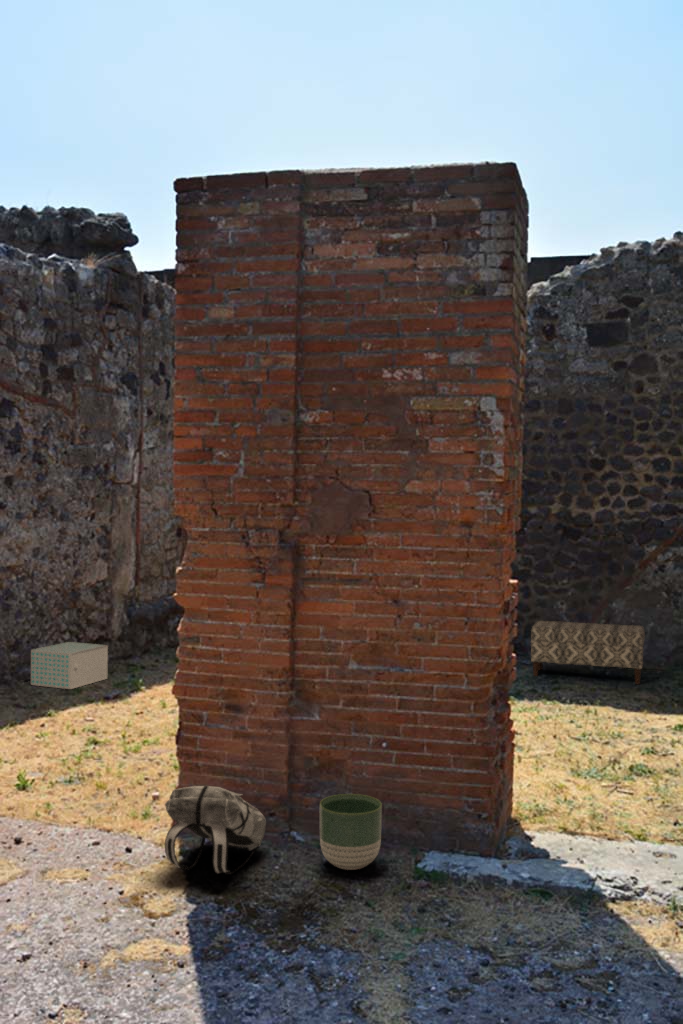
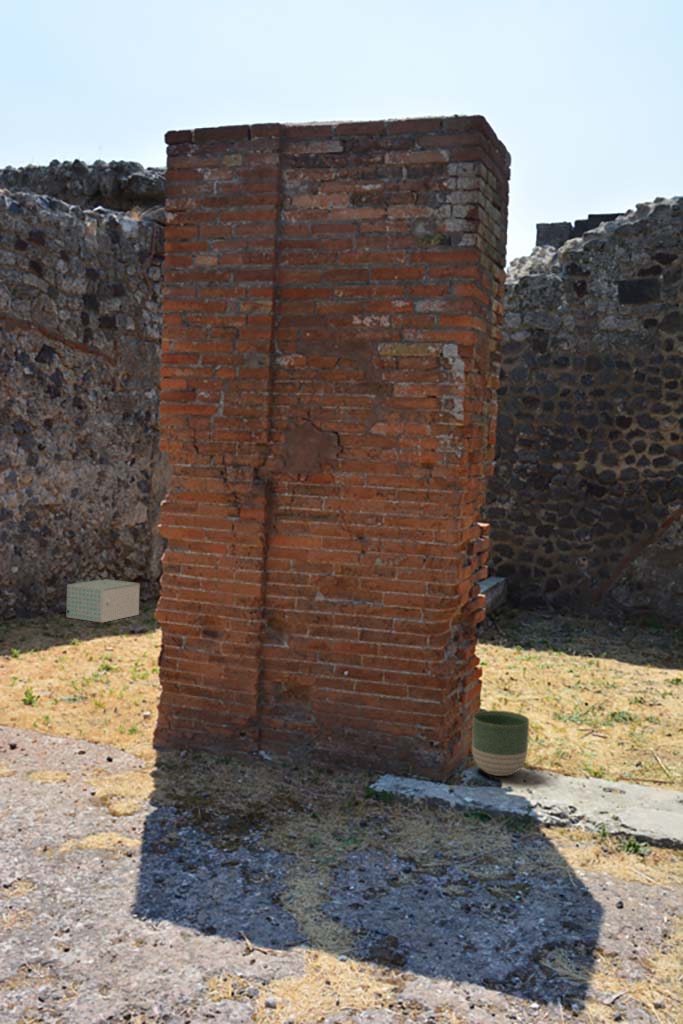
bench: present [531,621,645,684] -> none [552,575,667,641]
backpack: present [165,786,266,875] -> none [136,703,237,785]
planter: present [320,794,382,870] -> present [472,710,529,776]

